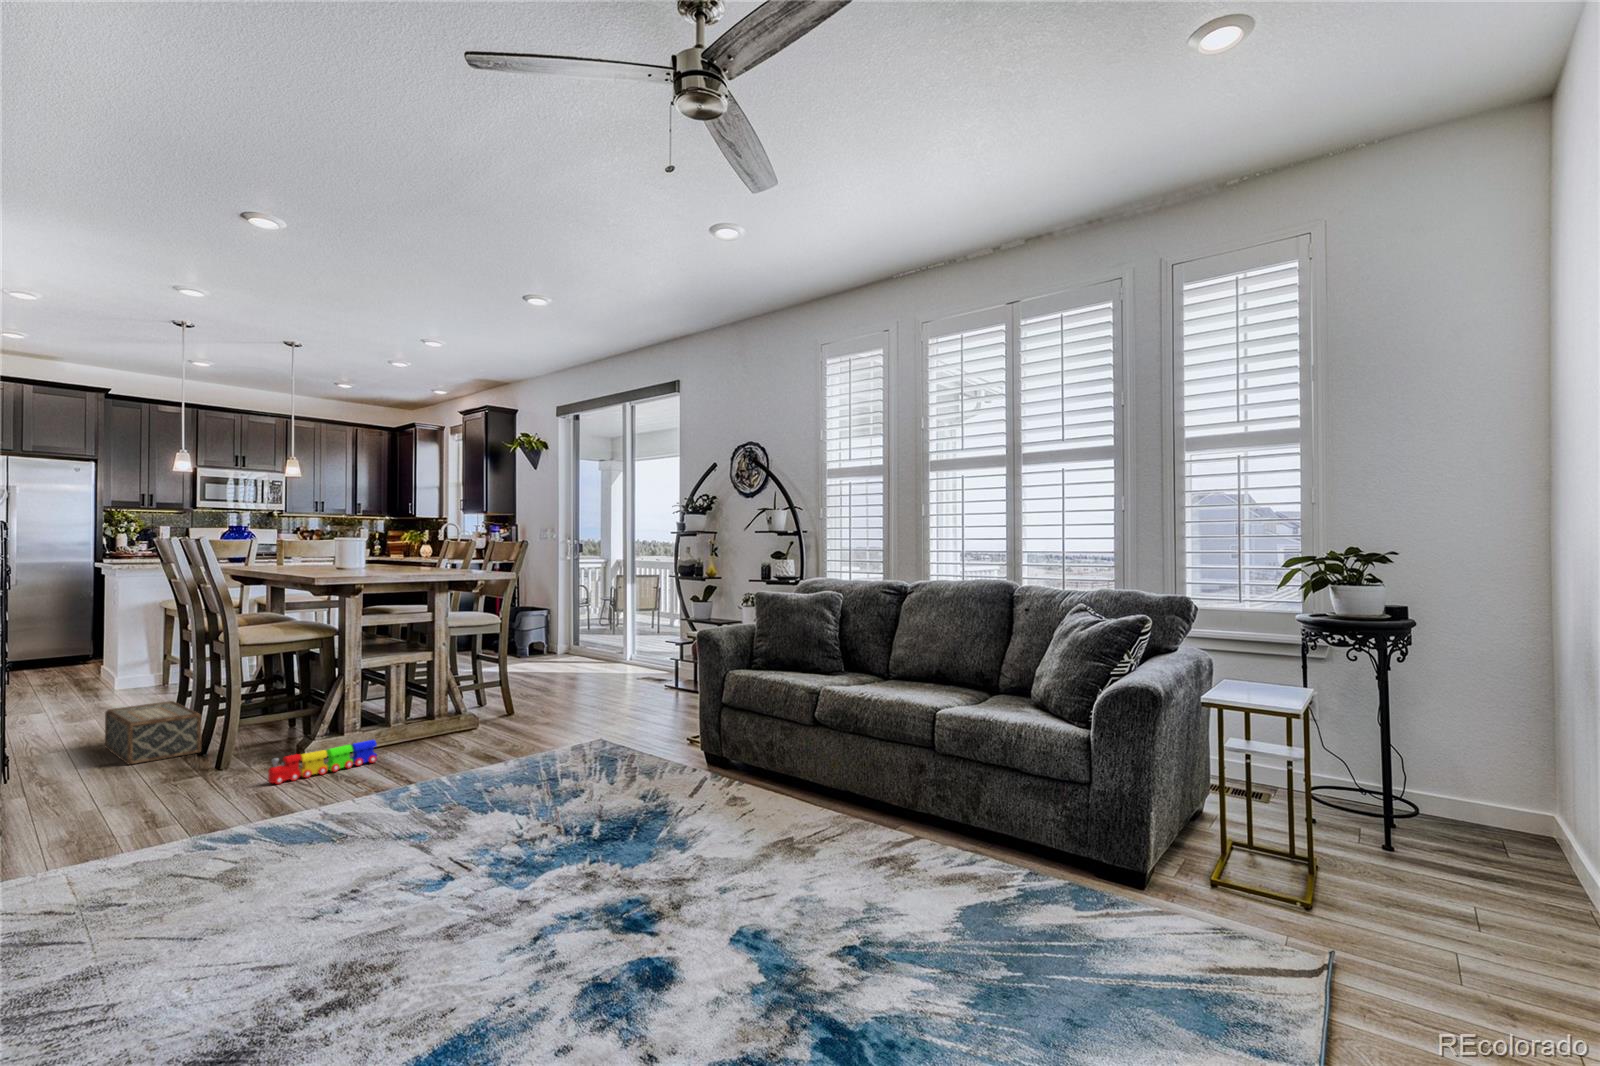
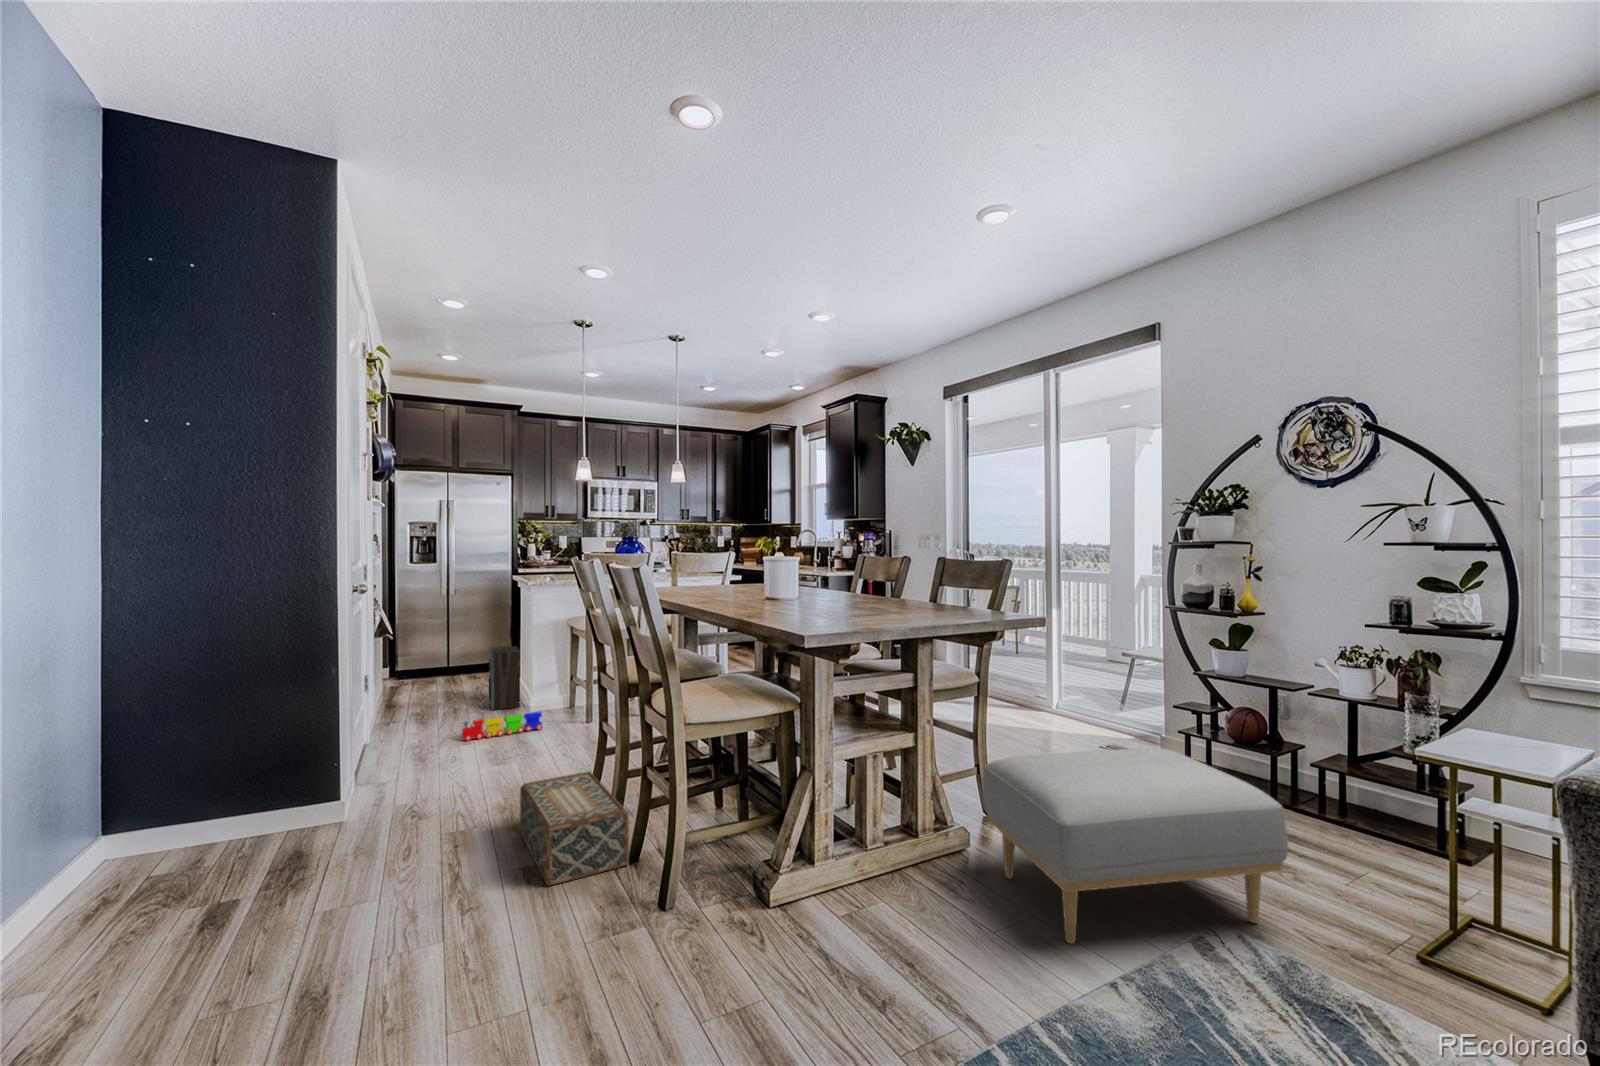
speaker: none [68,630,106,690] -> present [489,646,520,710]
ottoman: none [472,654,628,753] -> present [983,748,1288,944]
toy train: present [268,740,377,784] -> present [462,712,542,741]

